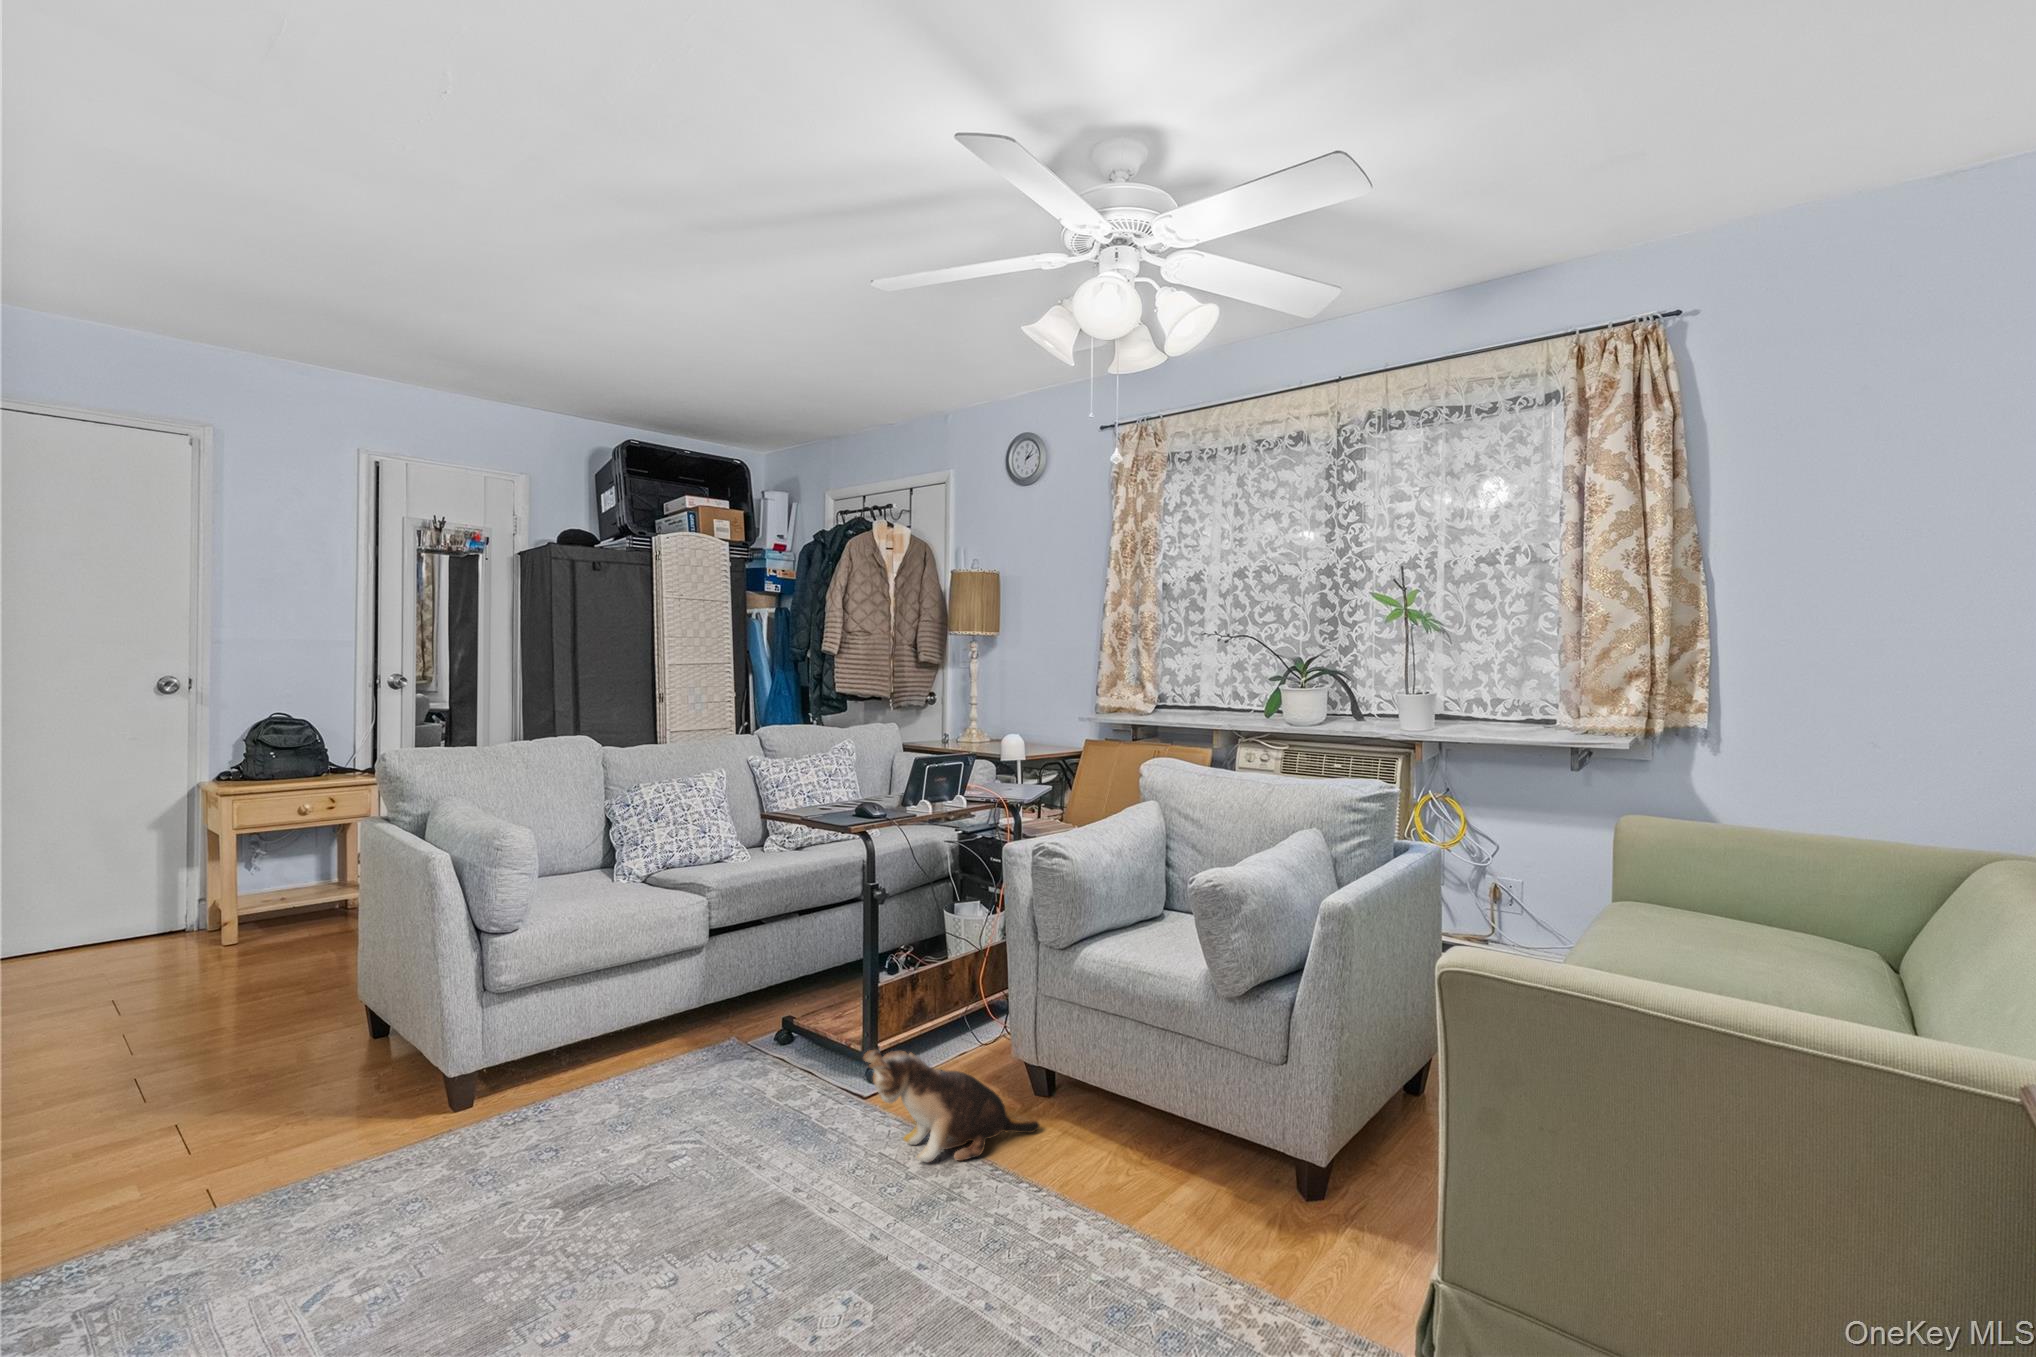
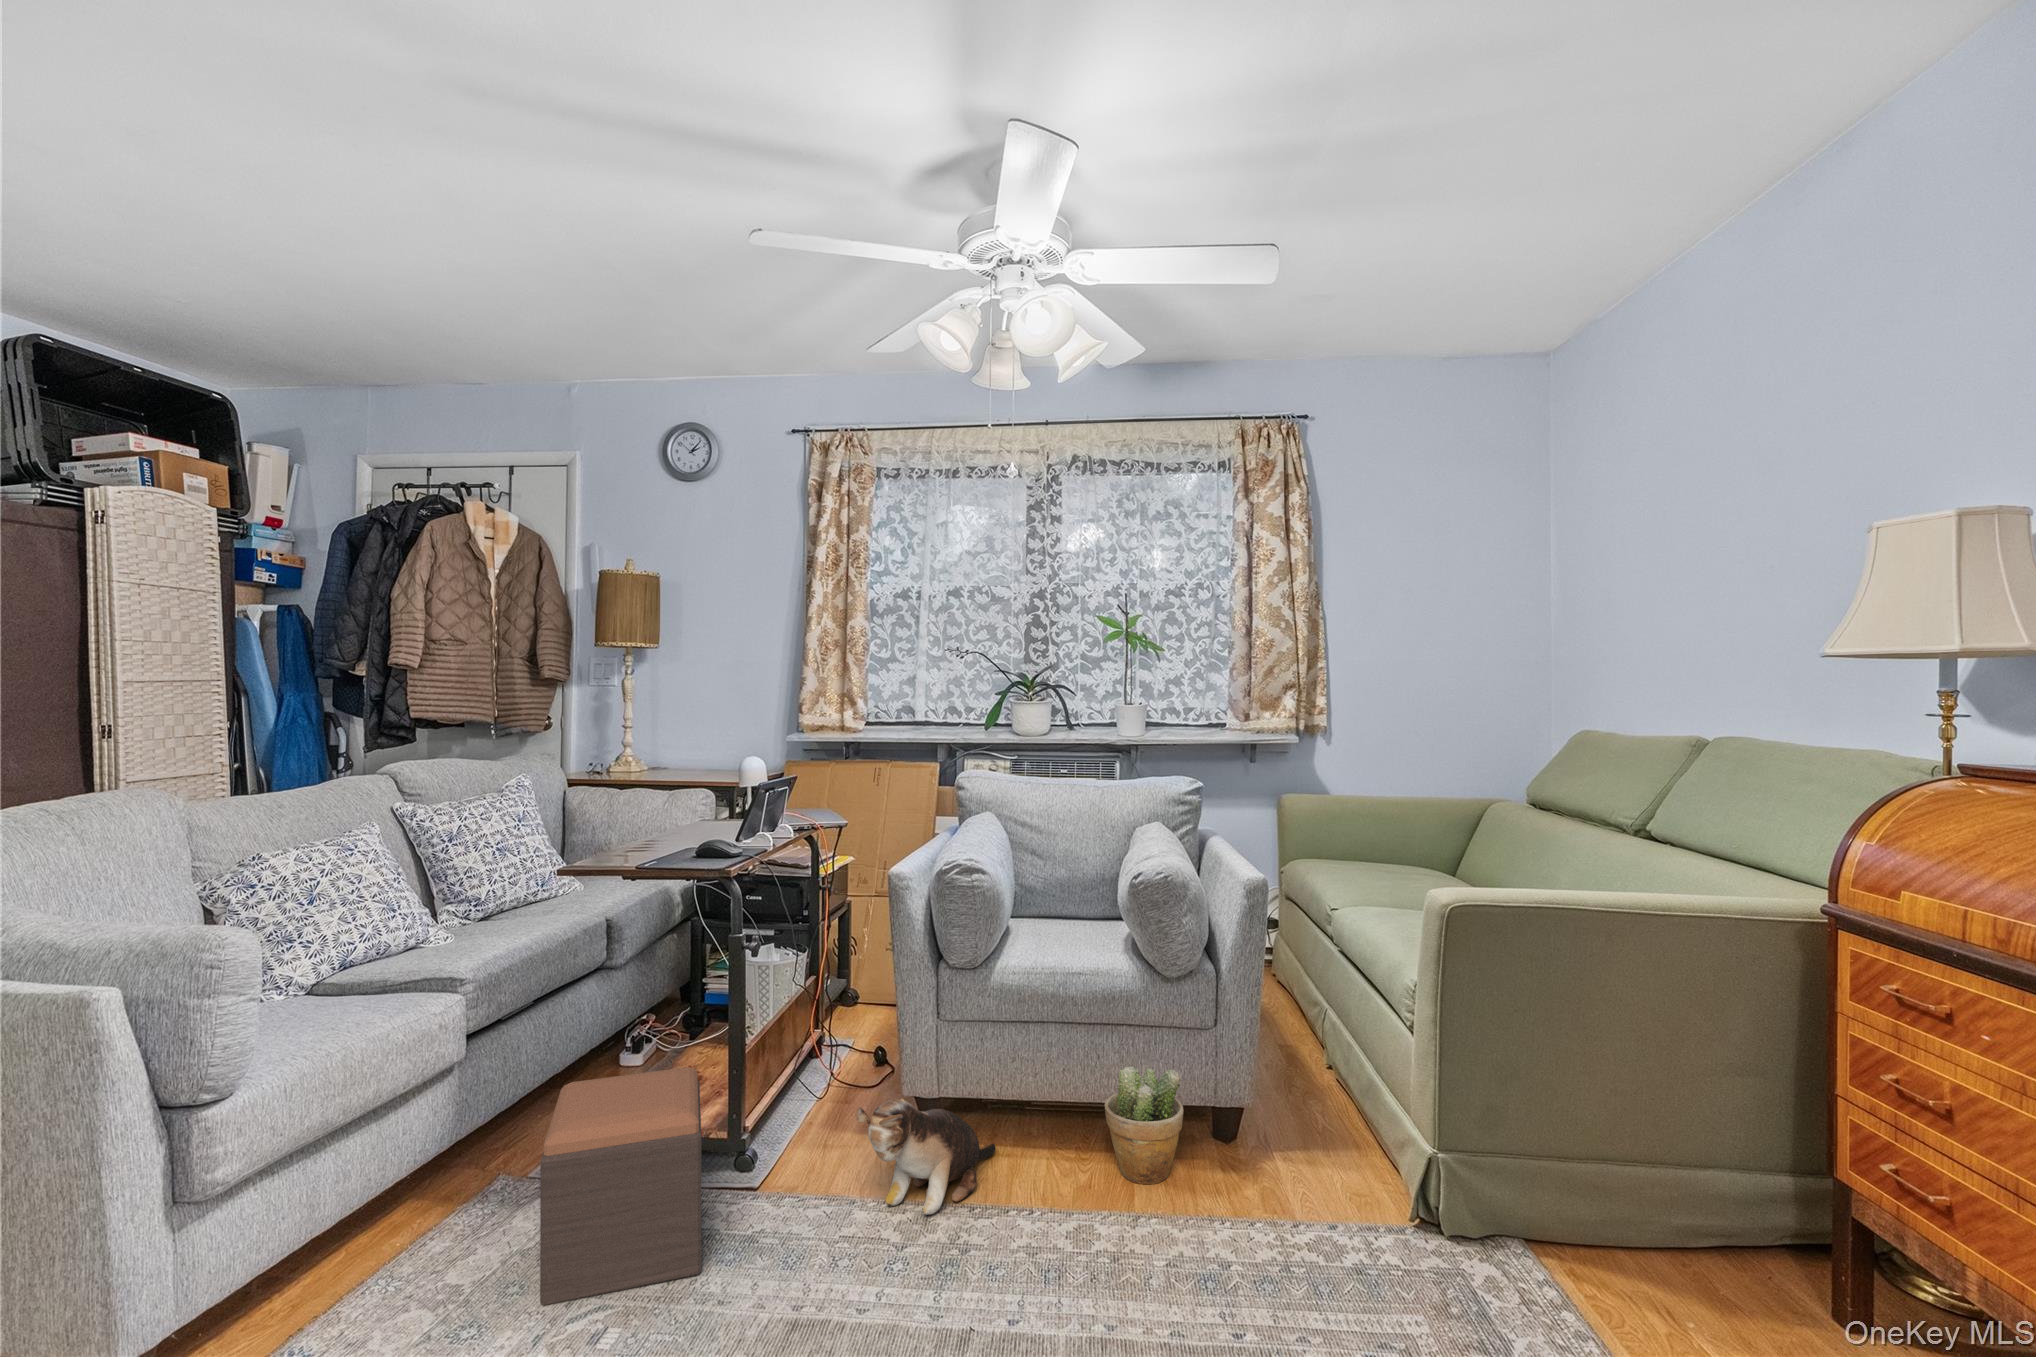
footstool: none [644,975,798,1143] -> present [540,1067,701,1306]
potted plant: none [1105,1084,1189,1214] -> present [1104,1067,1184,1184]

